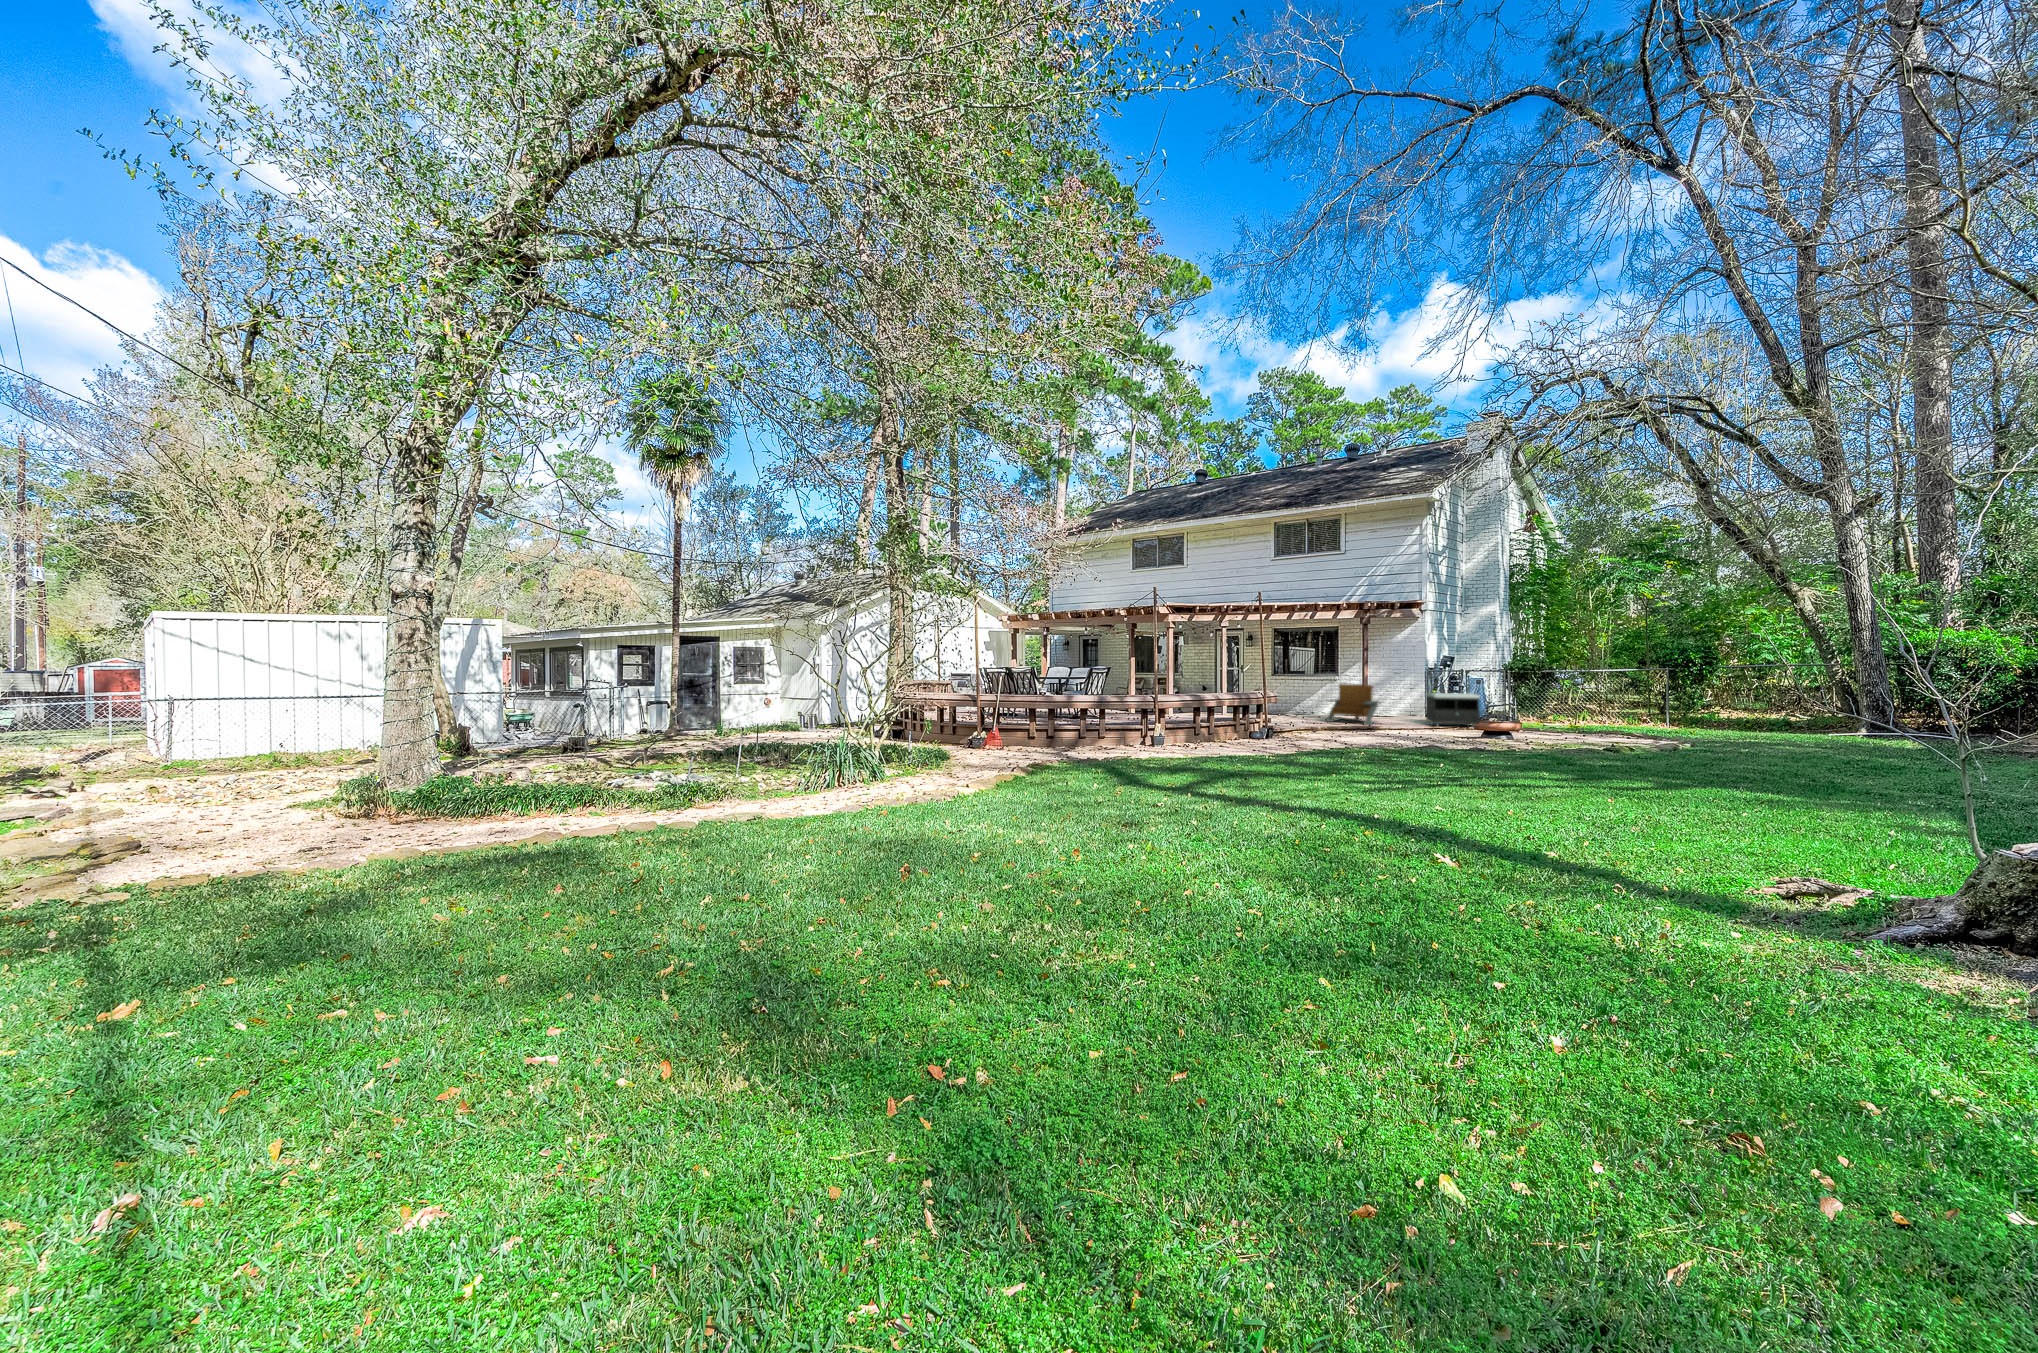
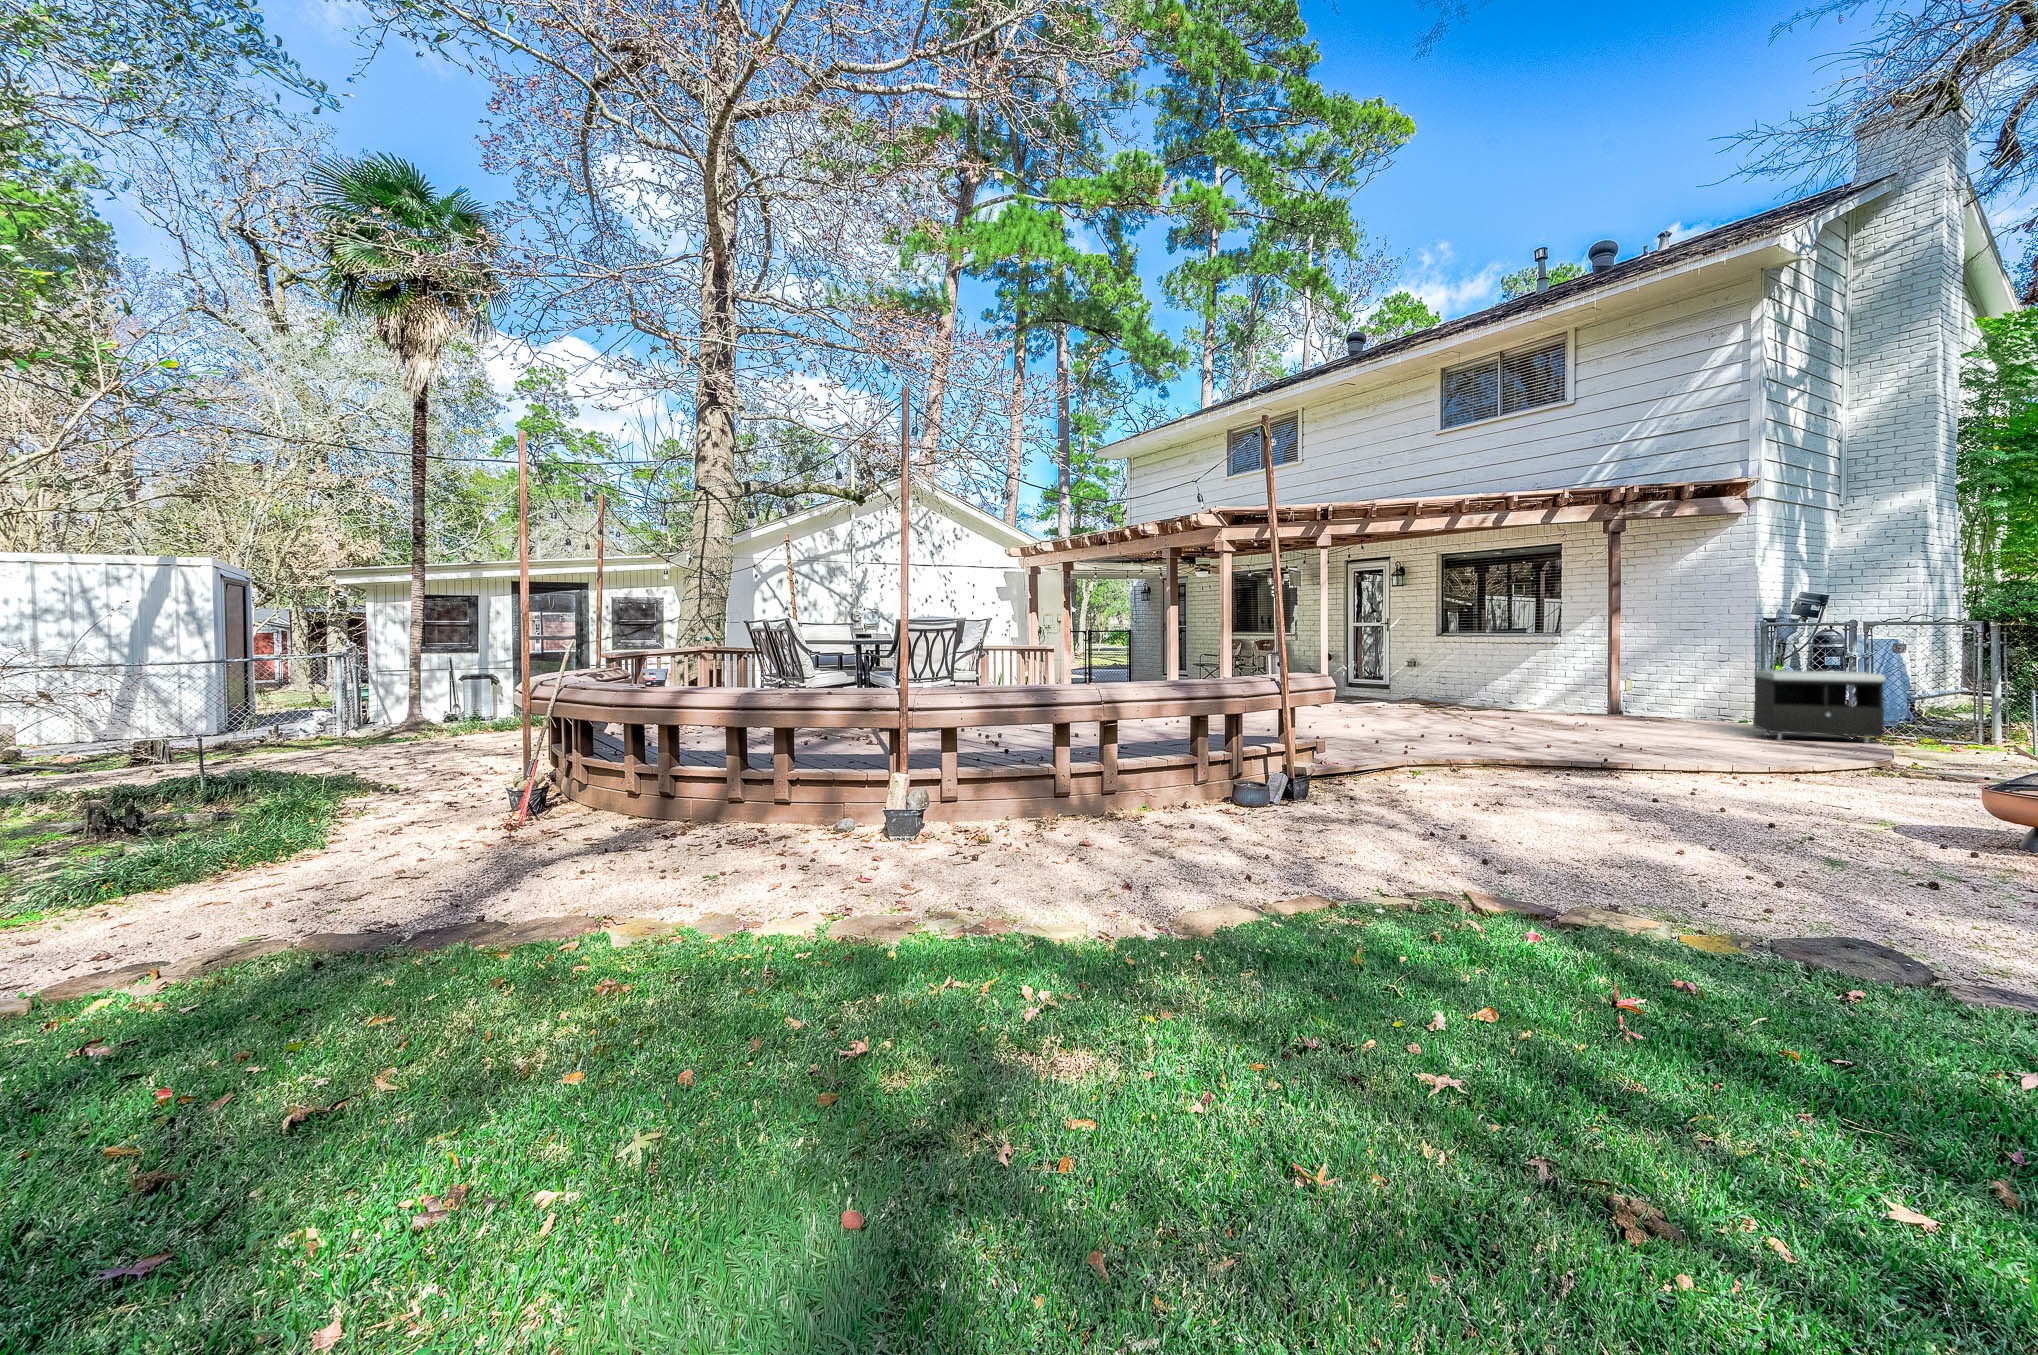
lounge chair: present [1327,684,1378,725] -> none [1532,652,1648,735]

